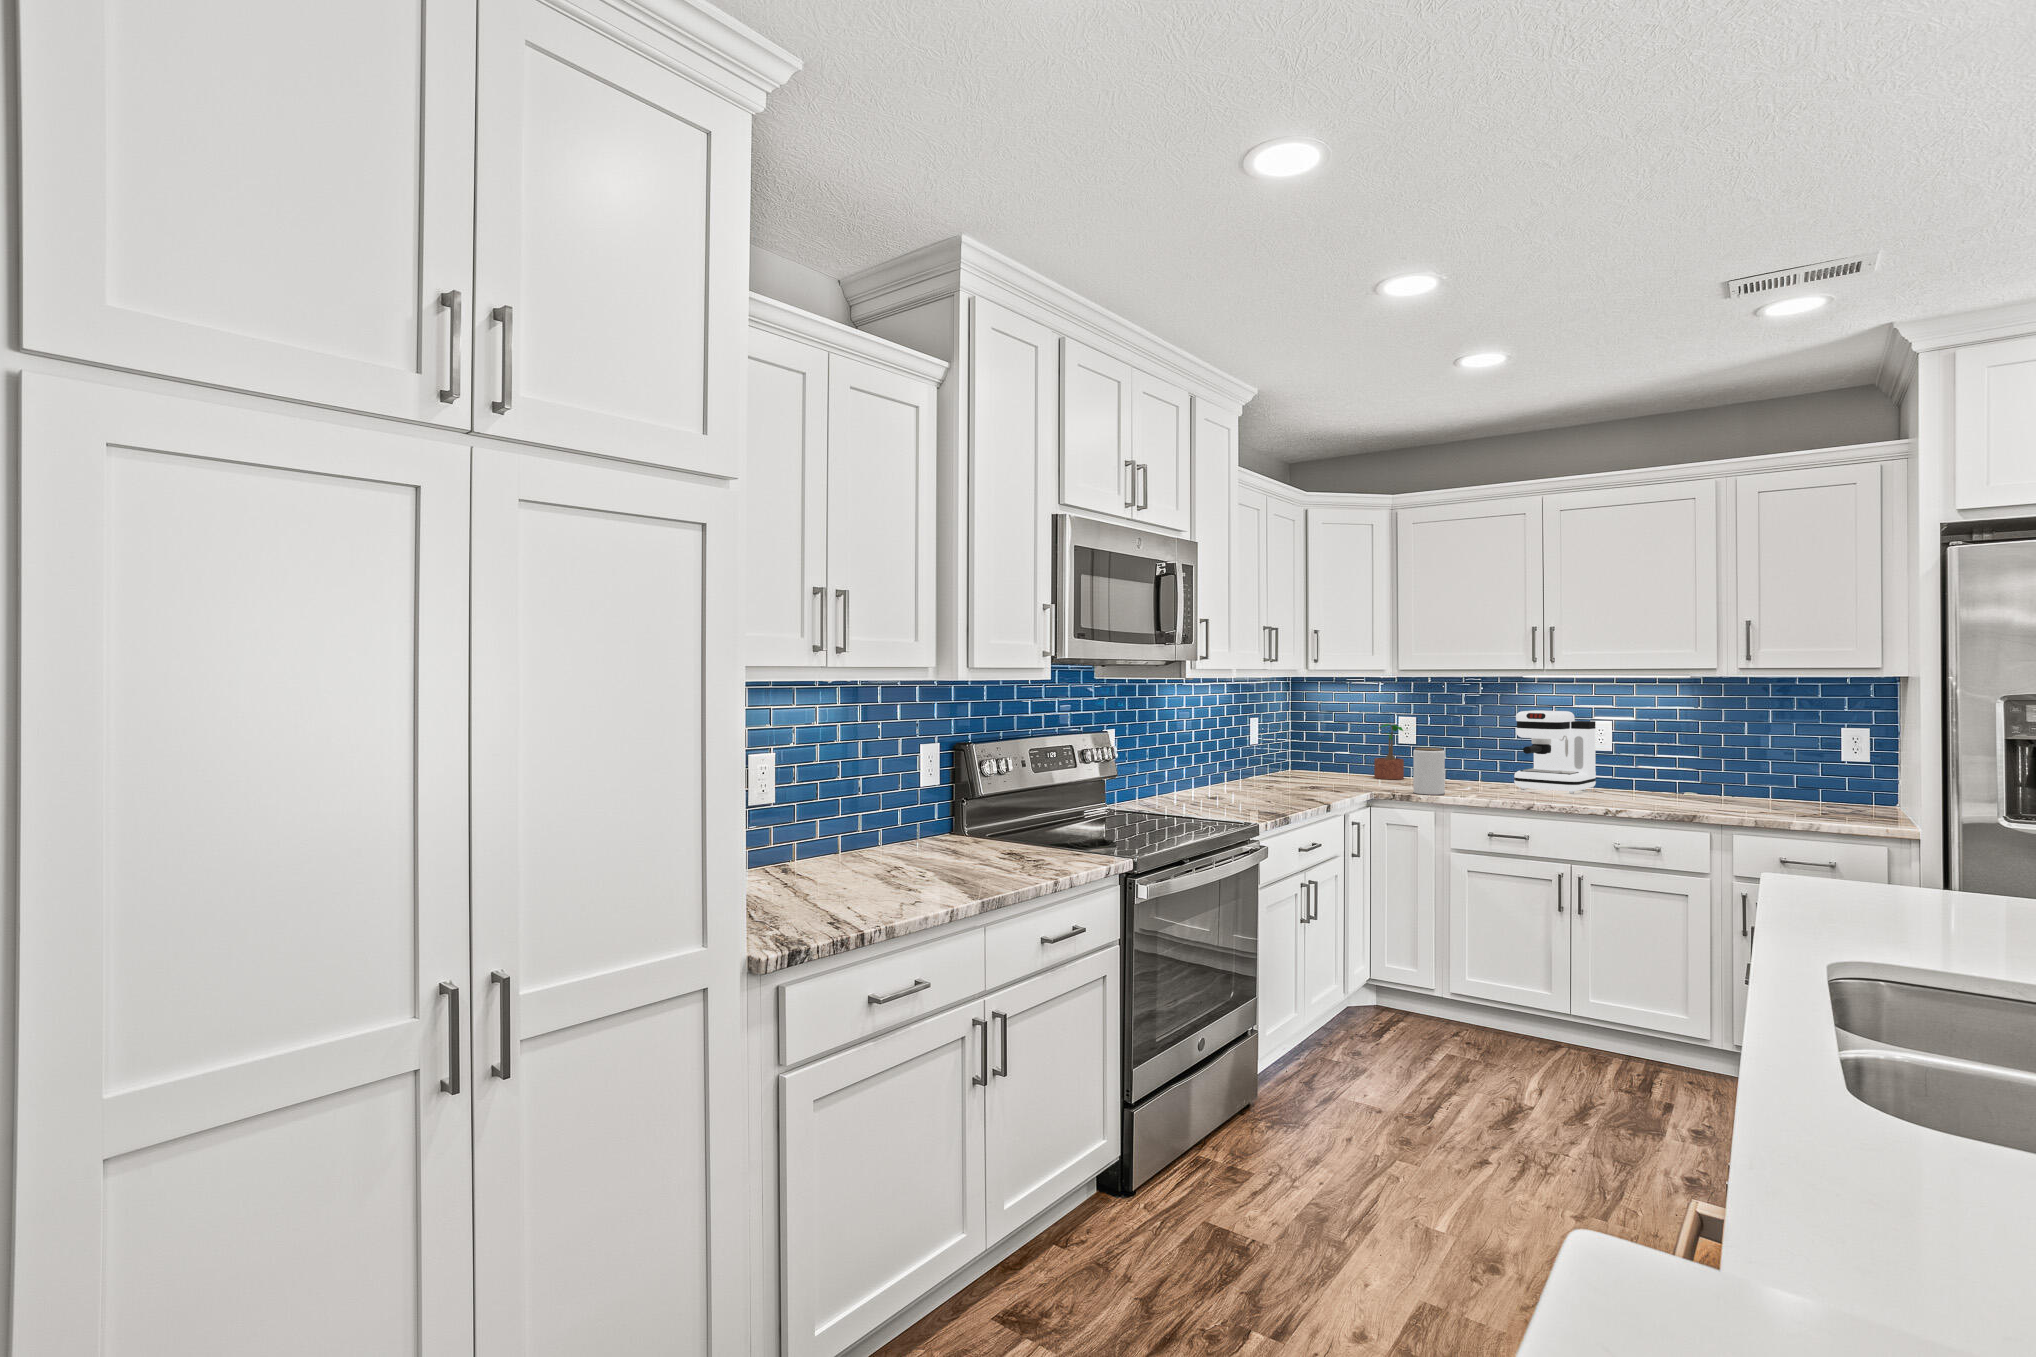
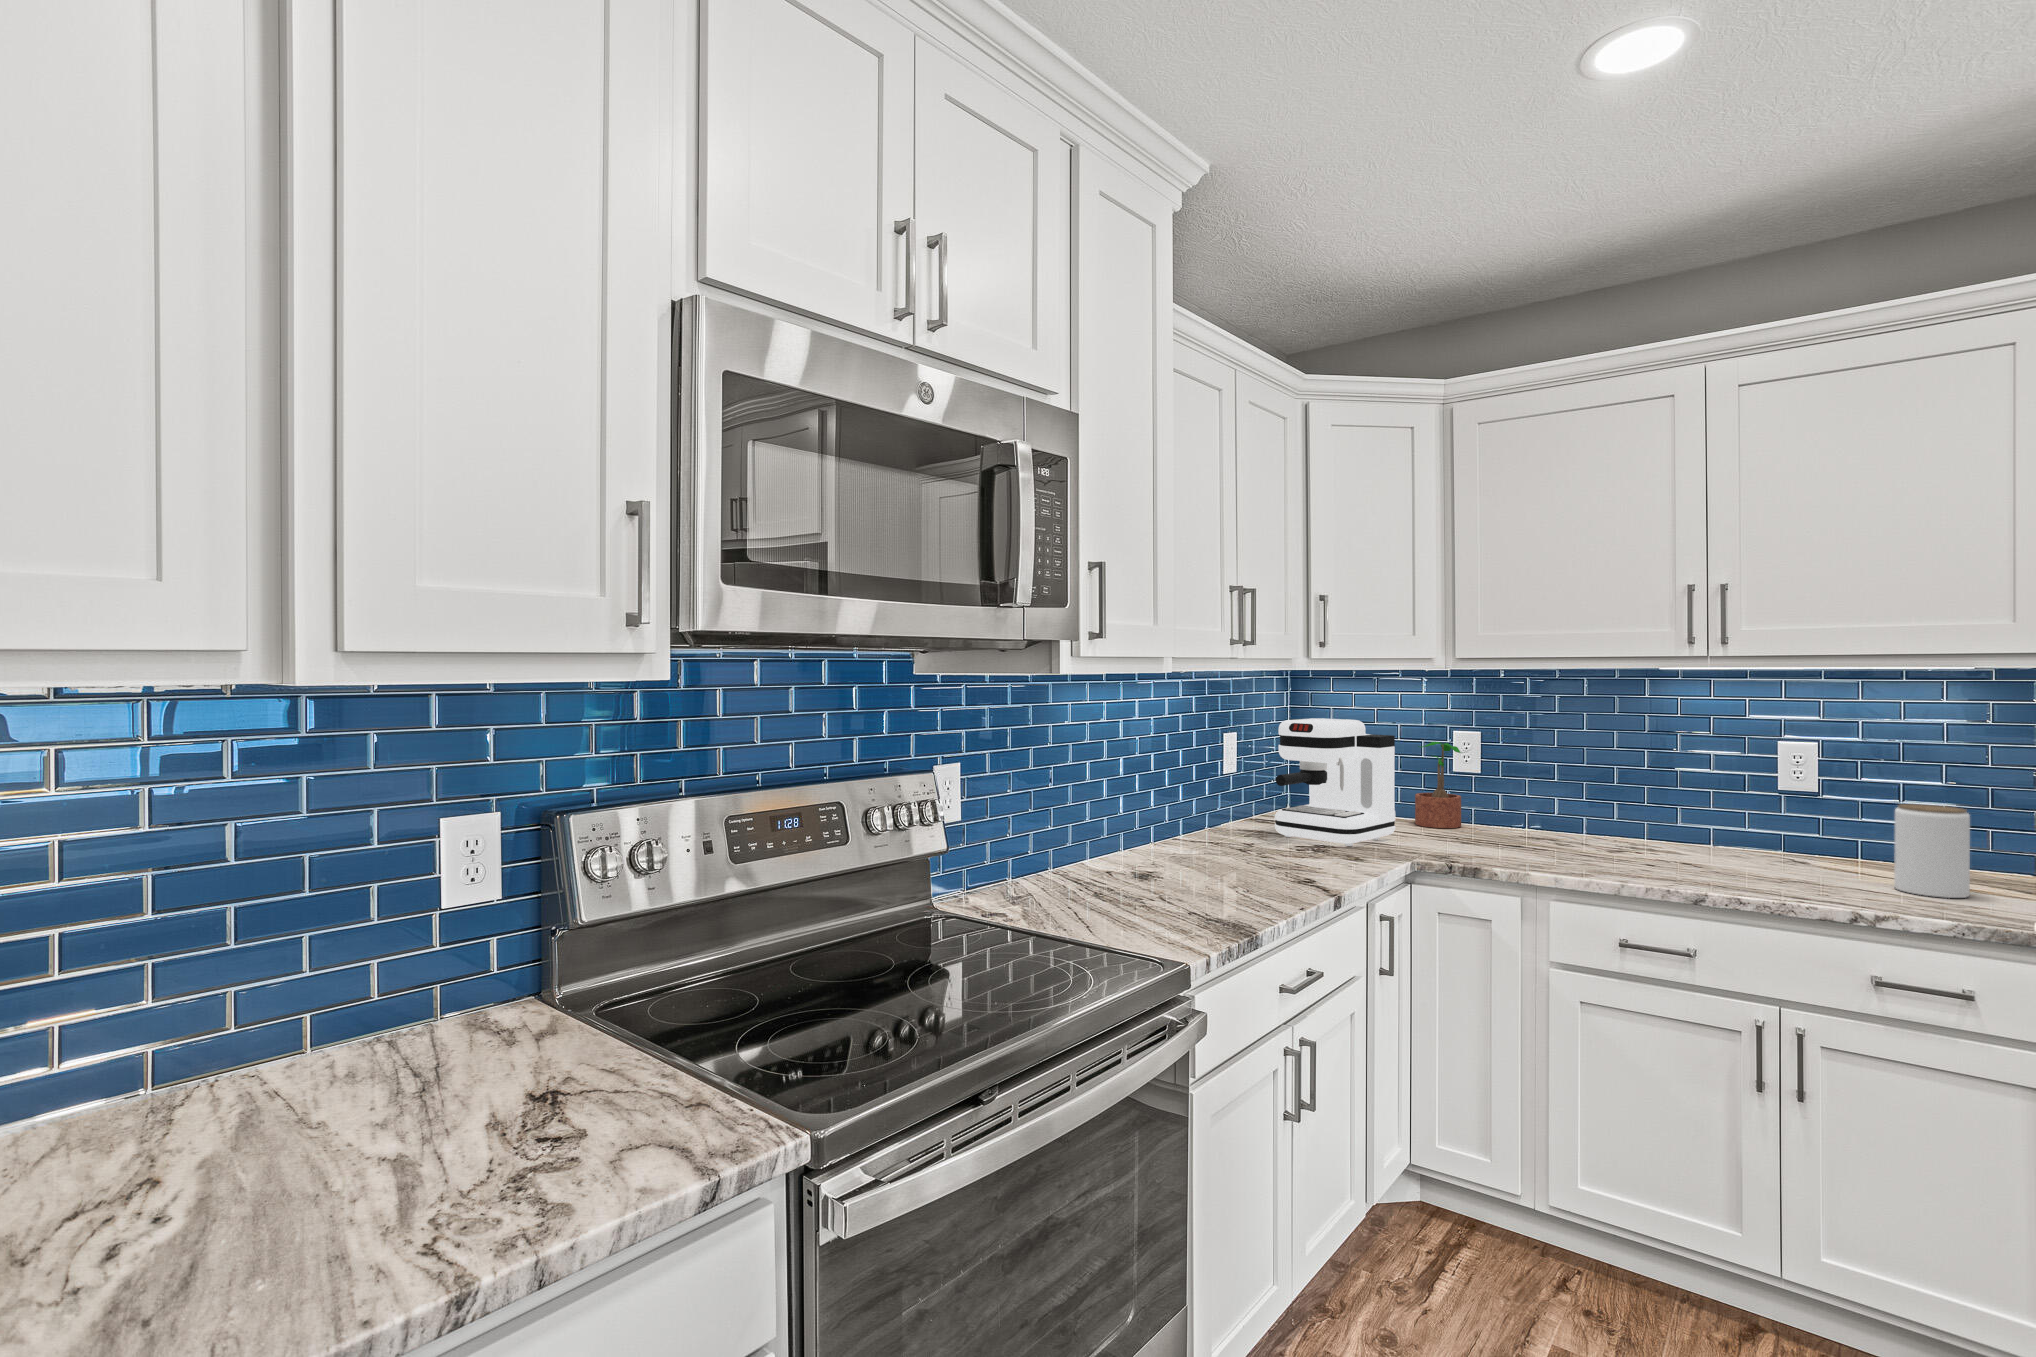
coffee maker: present [1514,711,1596,793] -> present [1275,718,1395,846]
jar: present [1413,748,1445,795] -> present [1894,804,1970,898]

